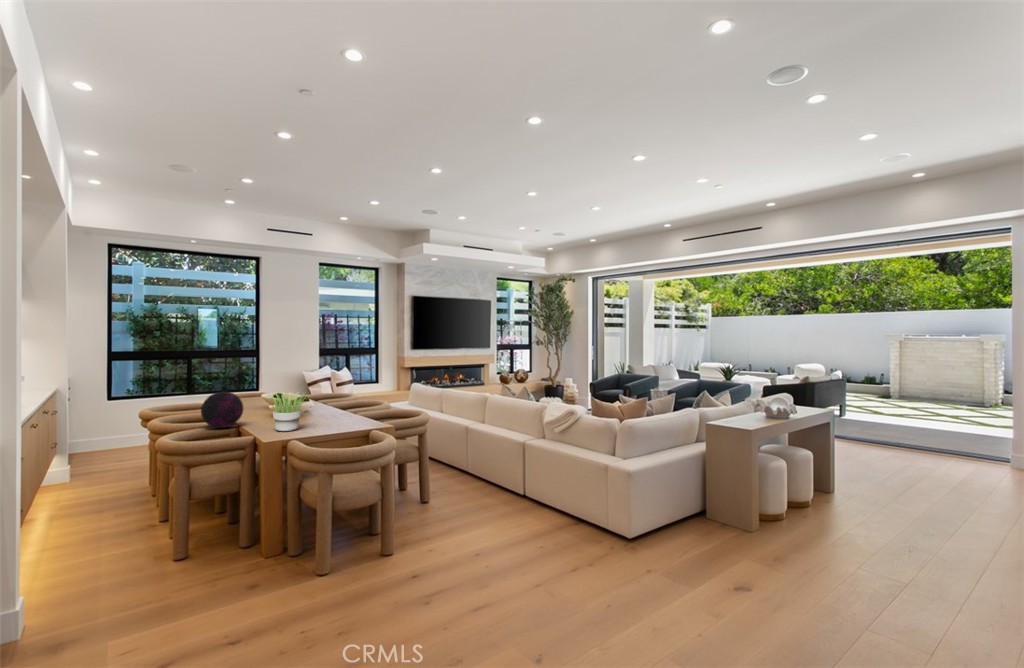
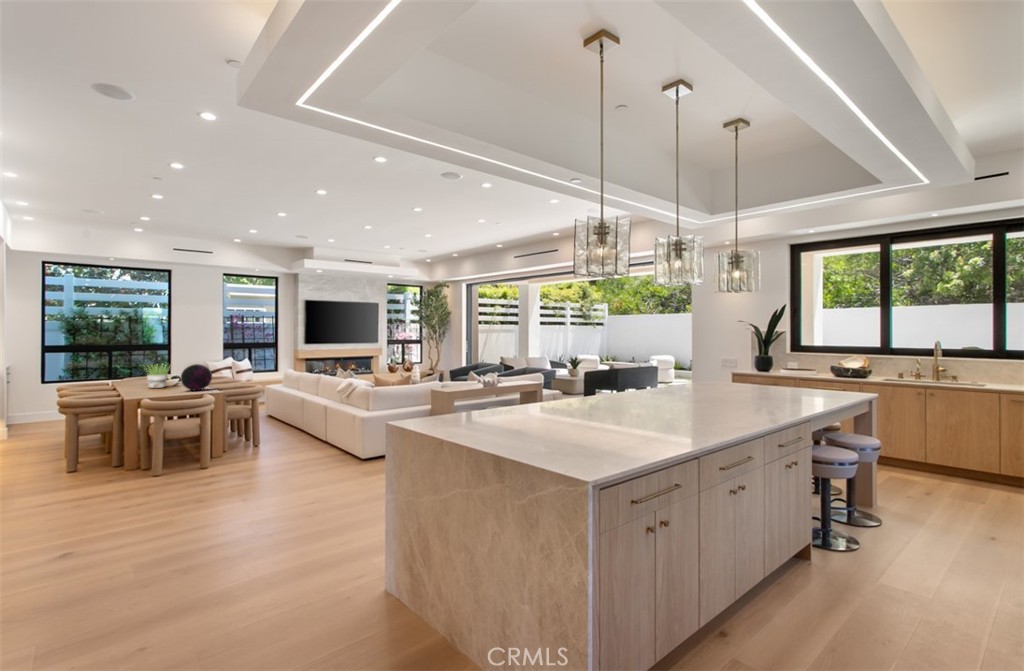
decorative orb: present [201,392,243,428] -> present [181,364,212,391]

